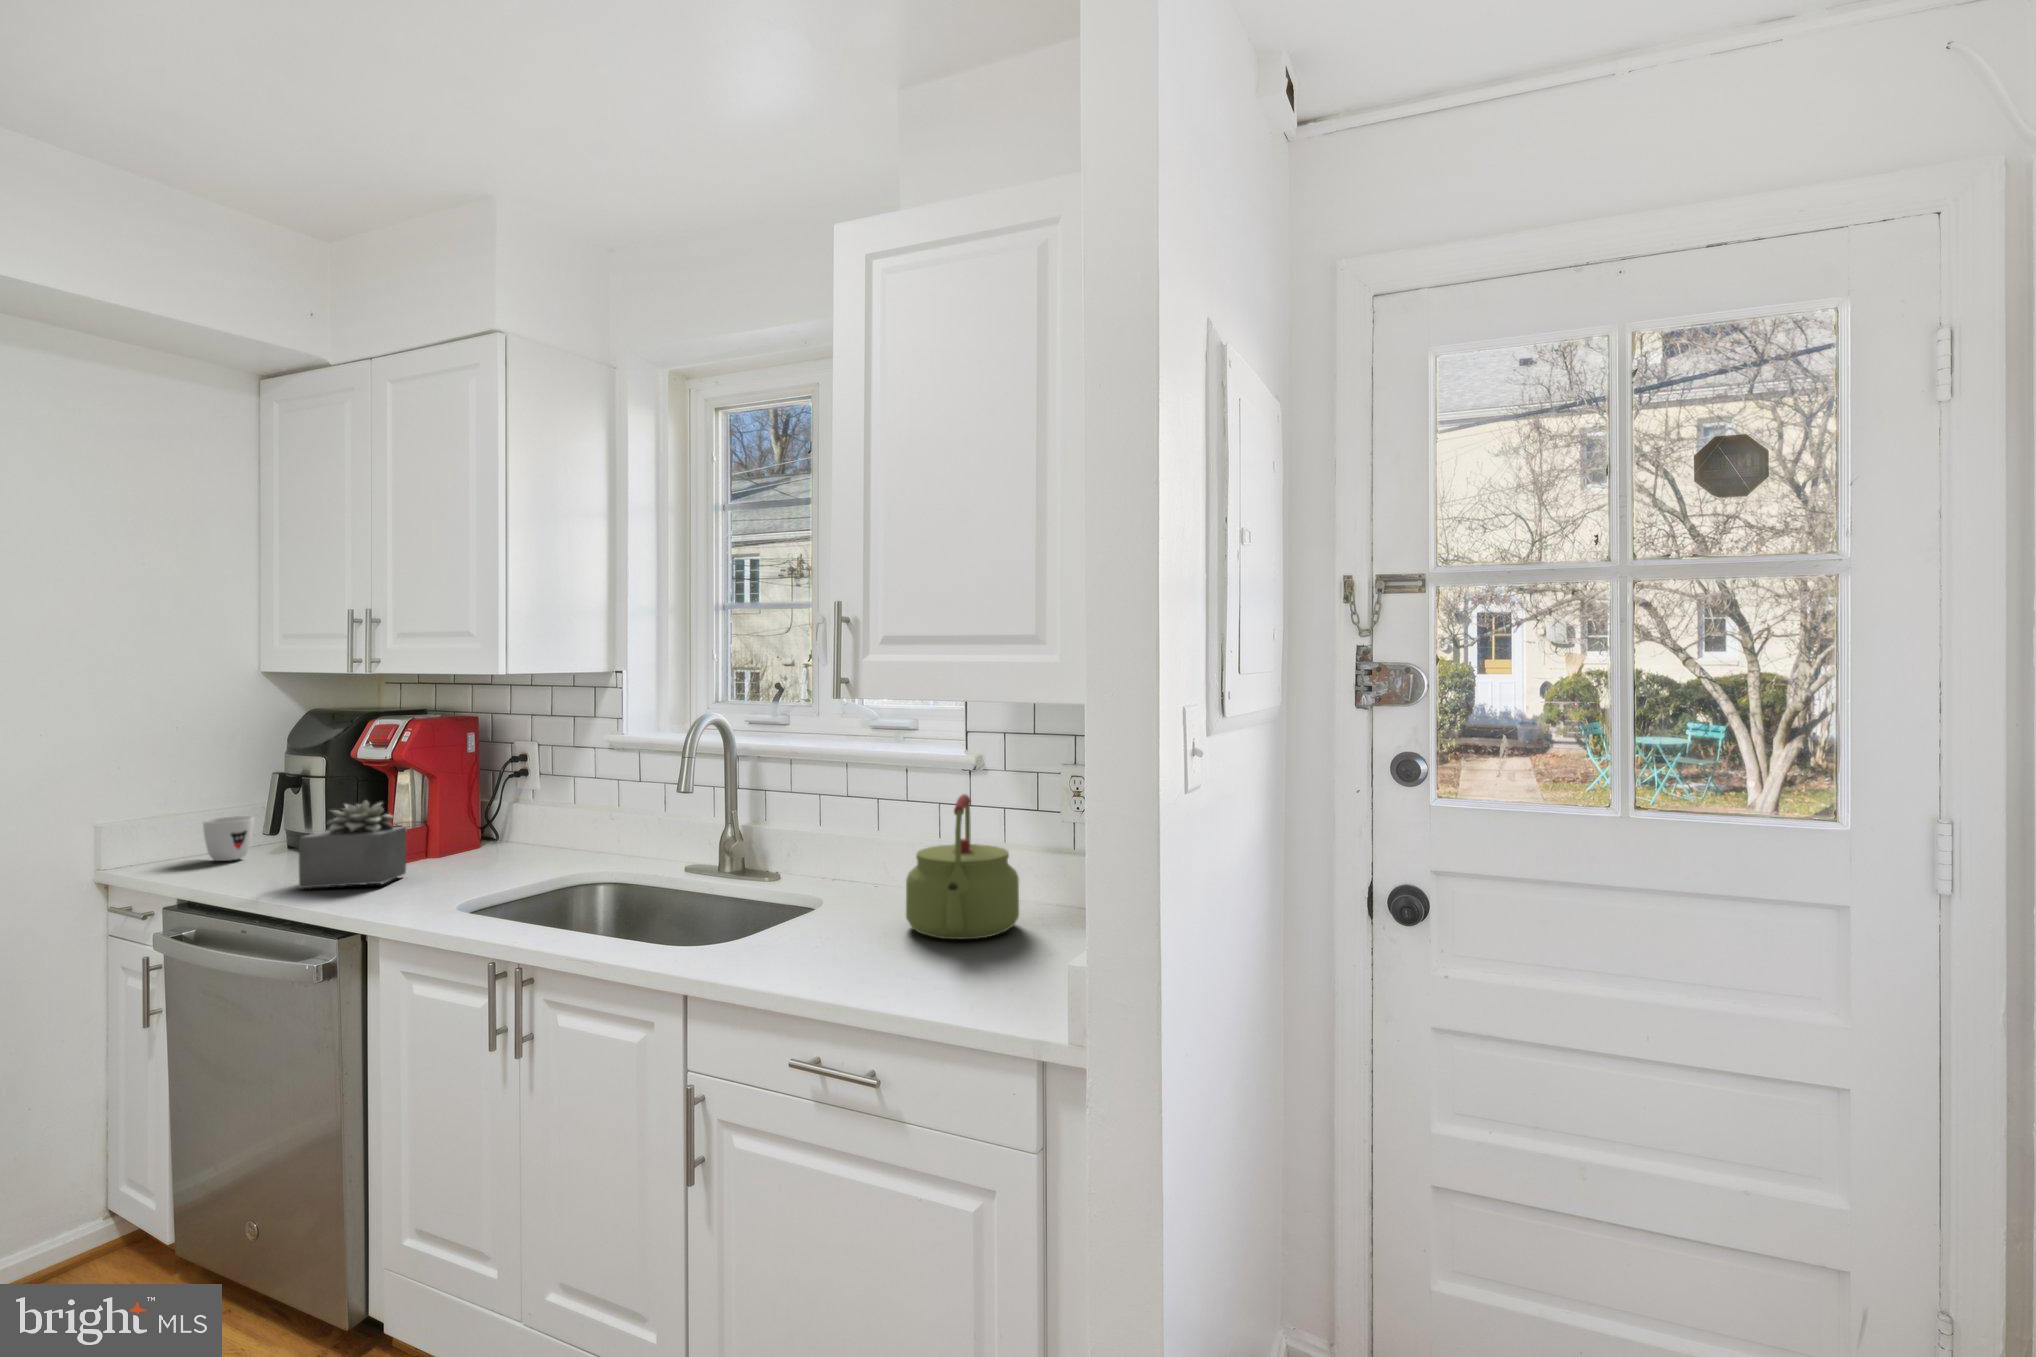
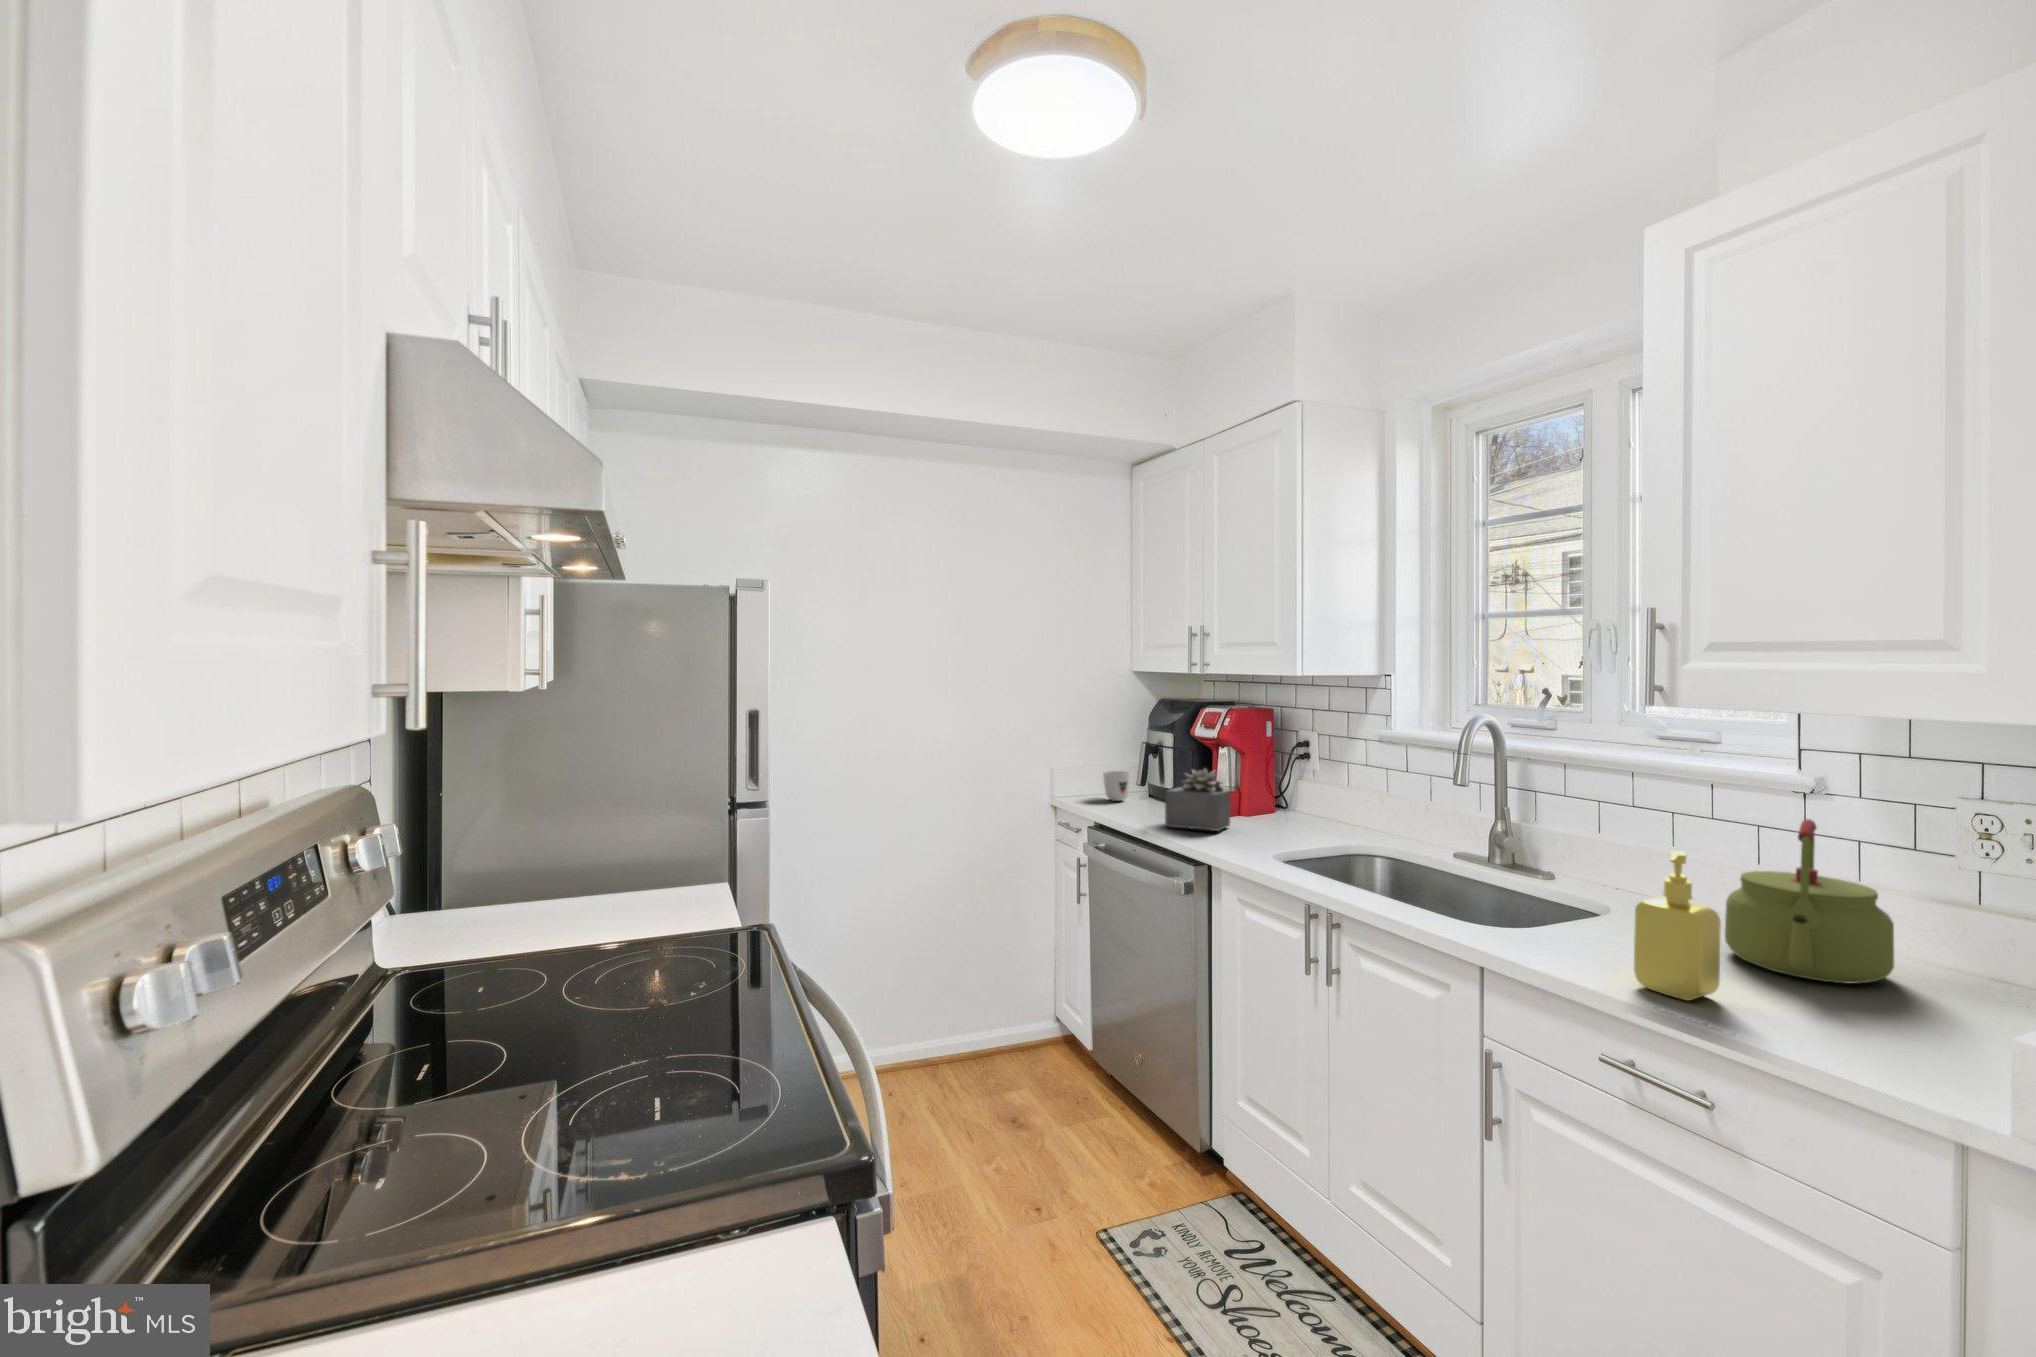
soap dispenser: none [821,838,890,985] -> present [1634,851,1721,1001]

